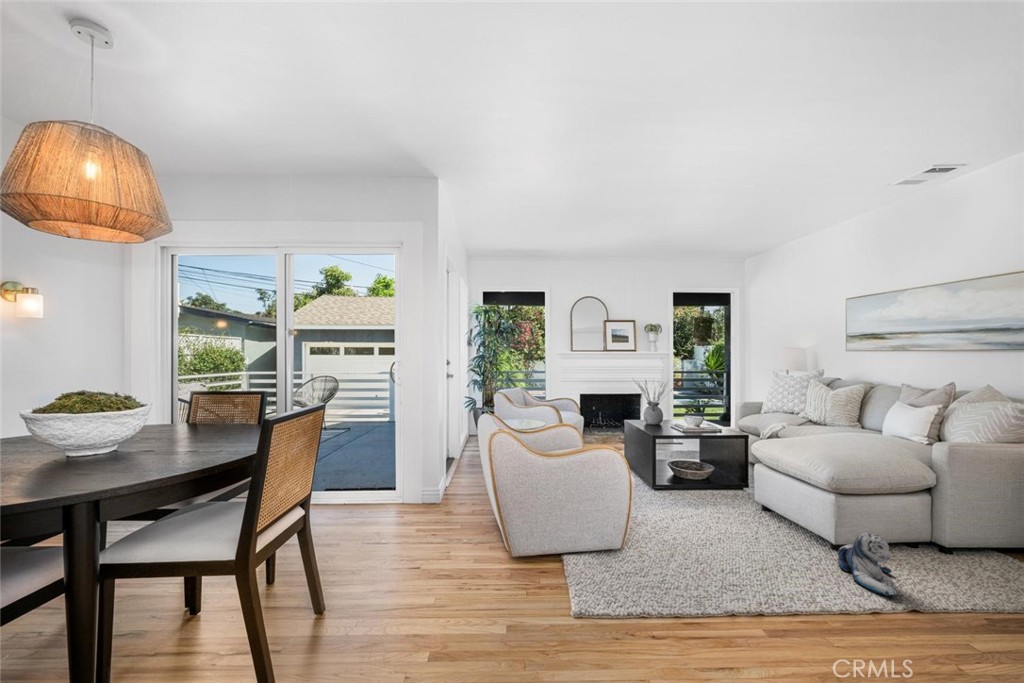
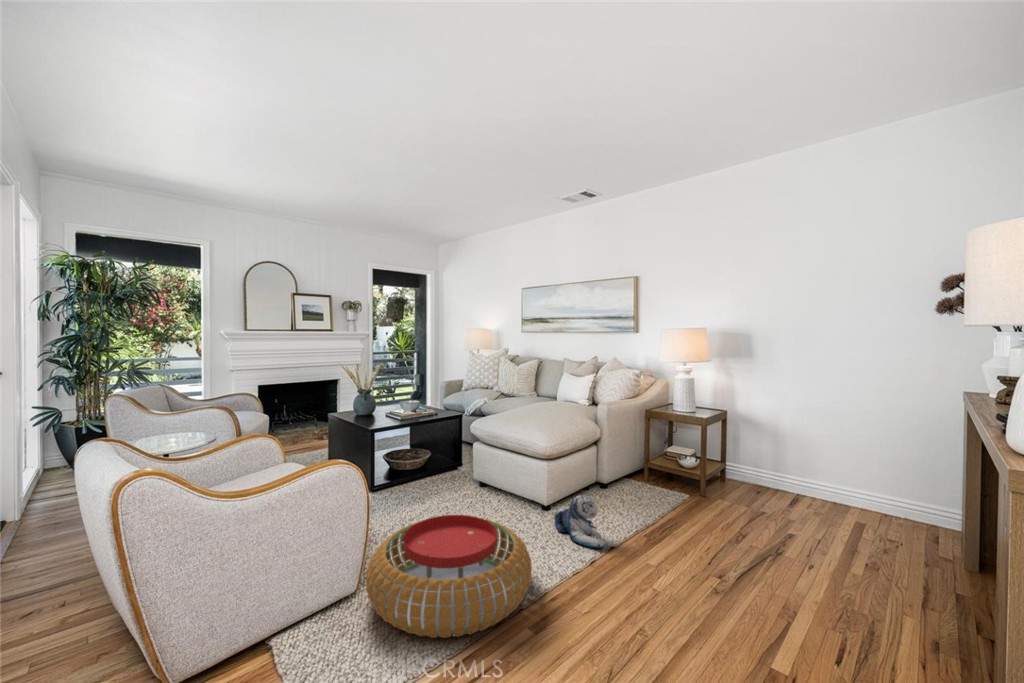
pouf: none [625,513,781,613] -> present [366,515,532,638]

